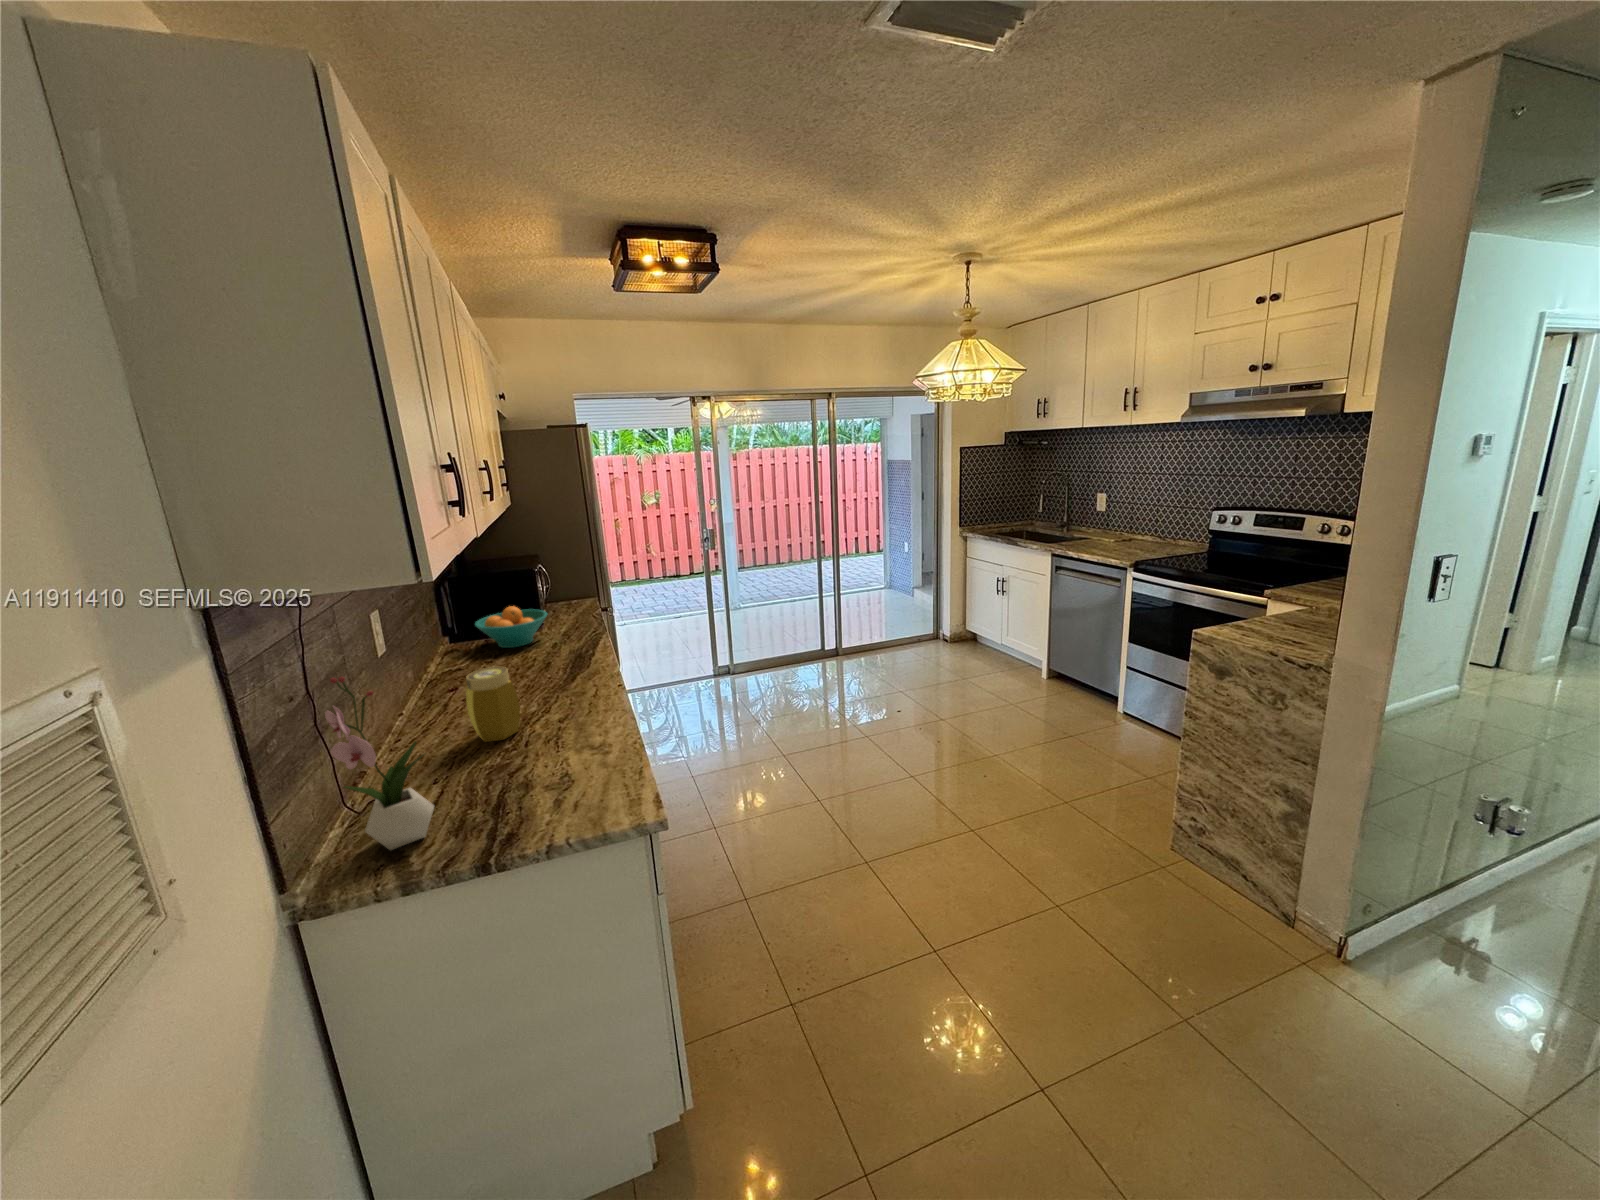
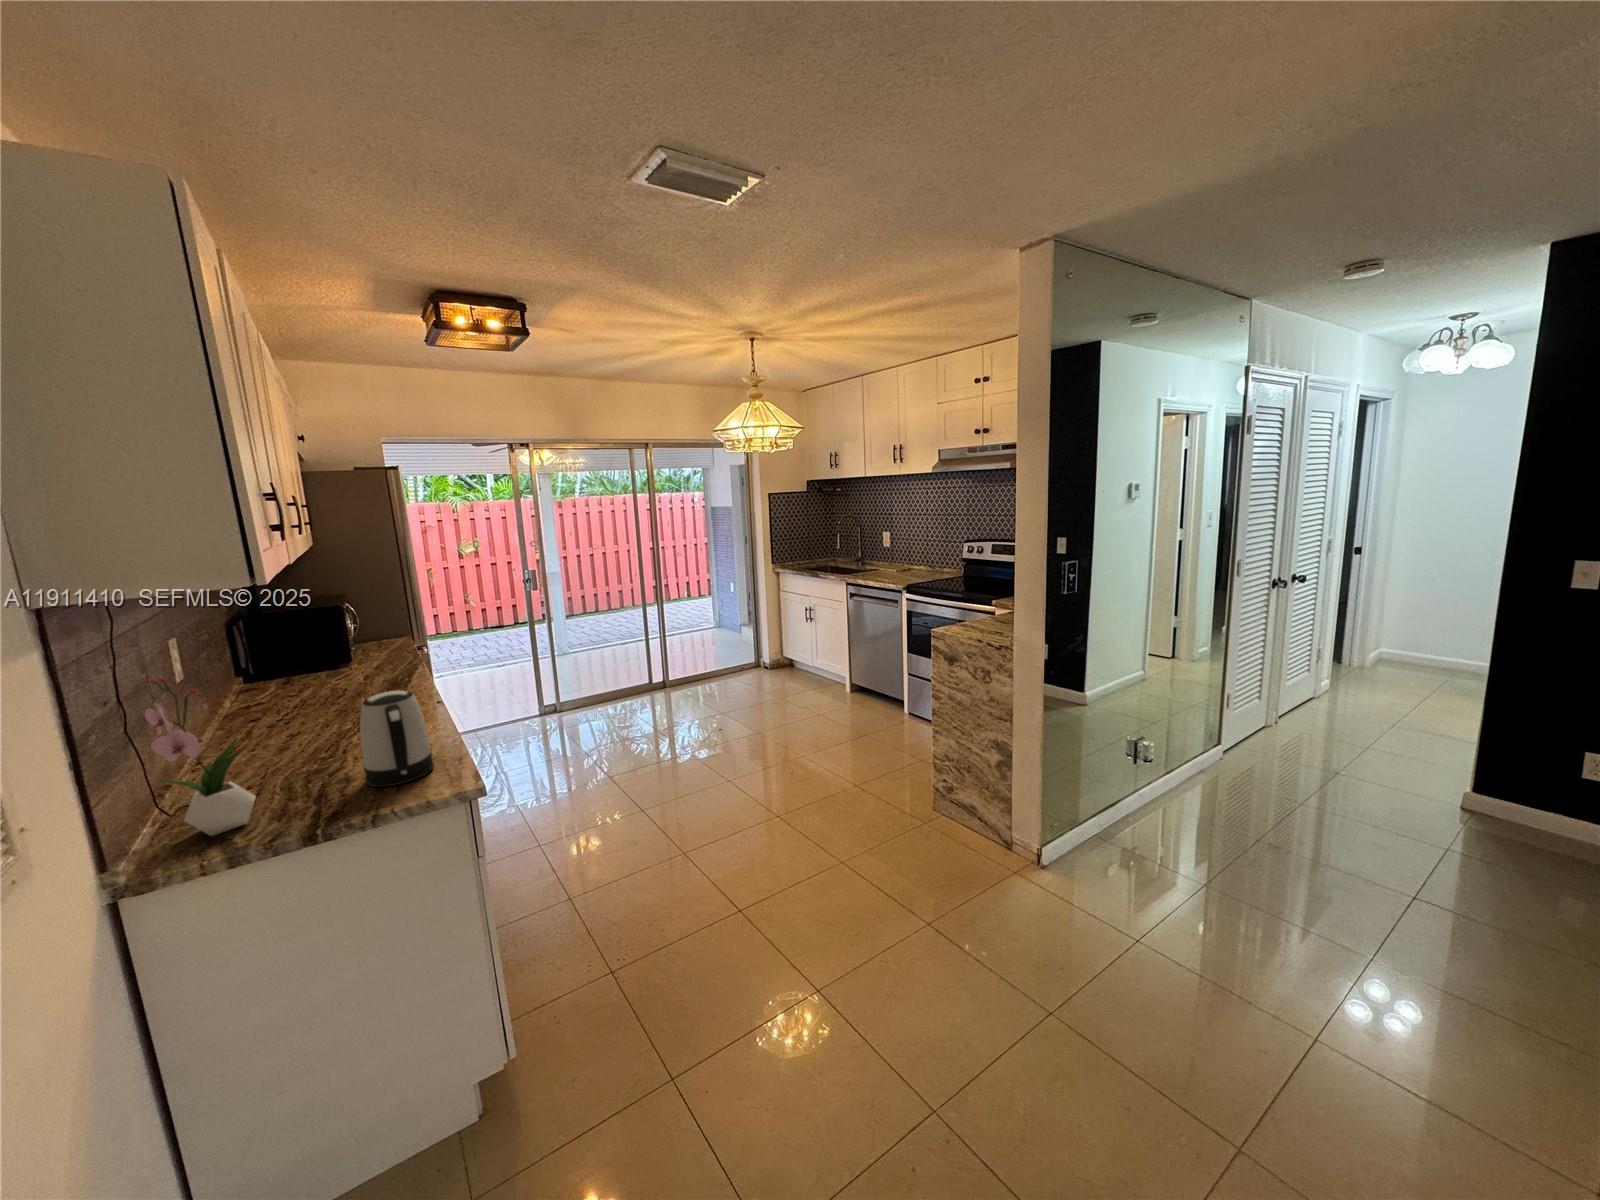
fruit bowl: present [475,606,547,648] -> none [275,643,358,685]
jar: present [466,667,520,742] -> none [278,684,336,755]
kettle: none [537,693,612,805] -> present [360,690,434,787]

